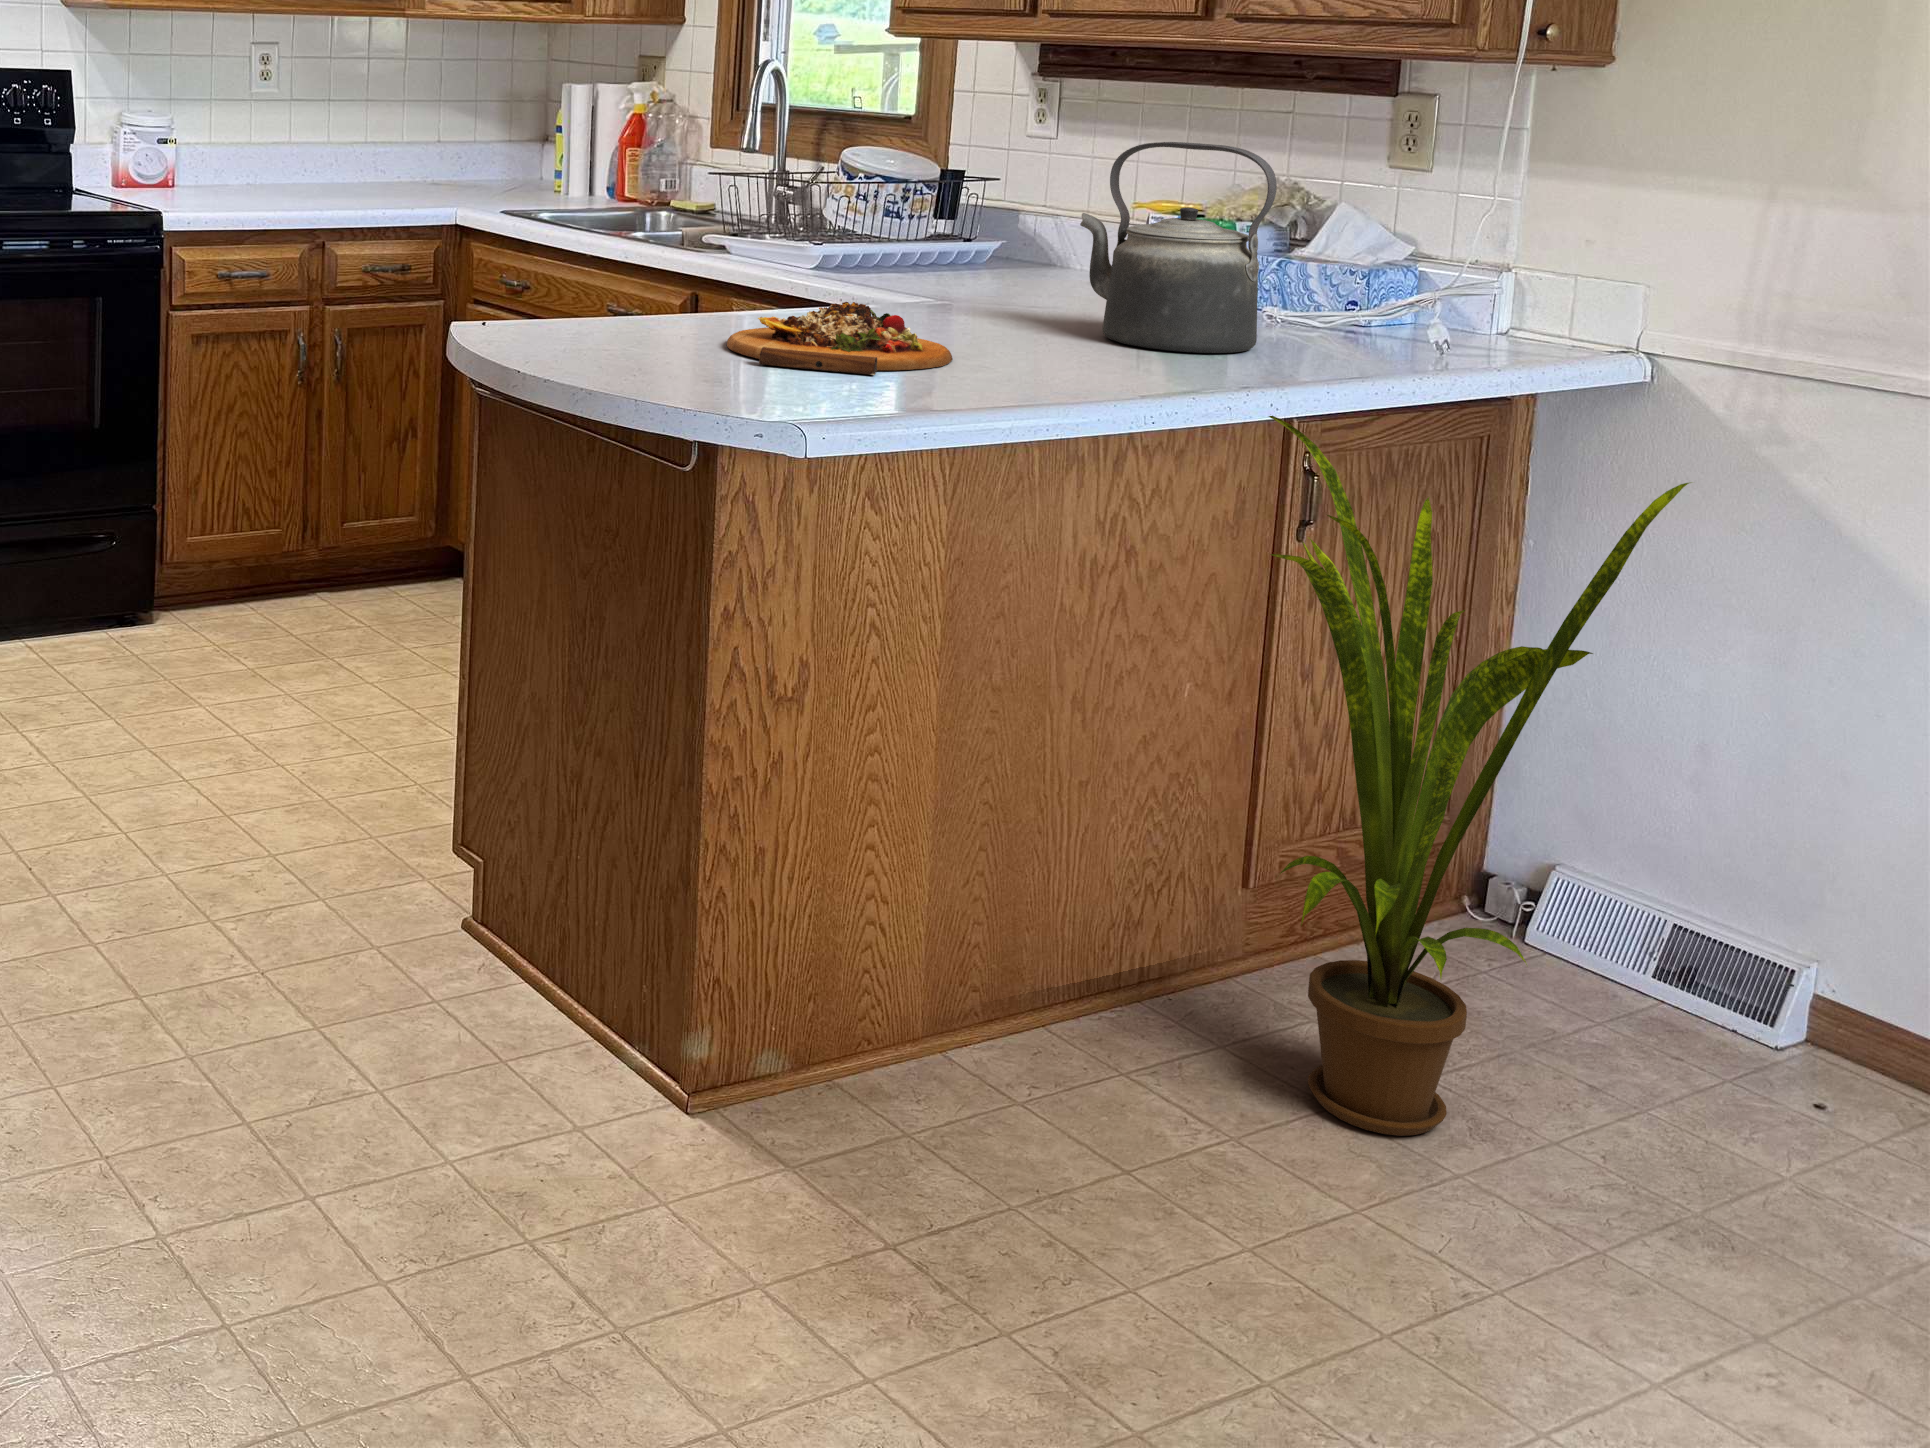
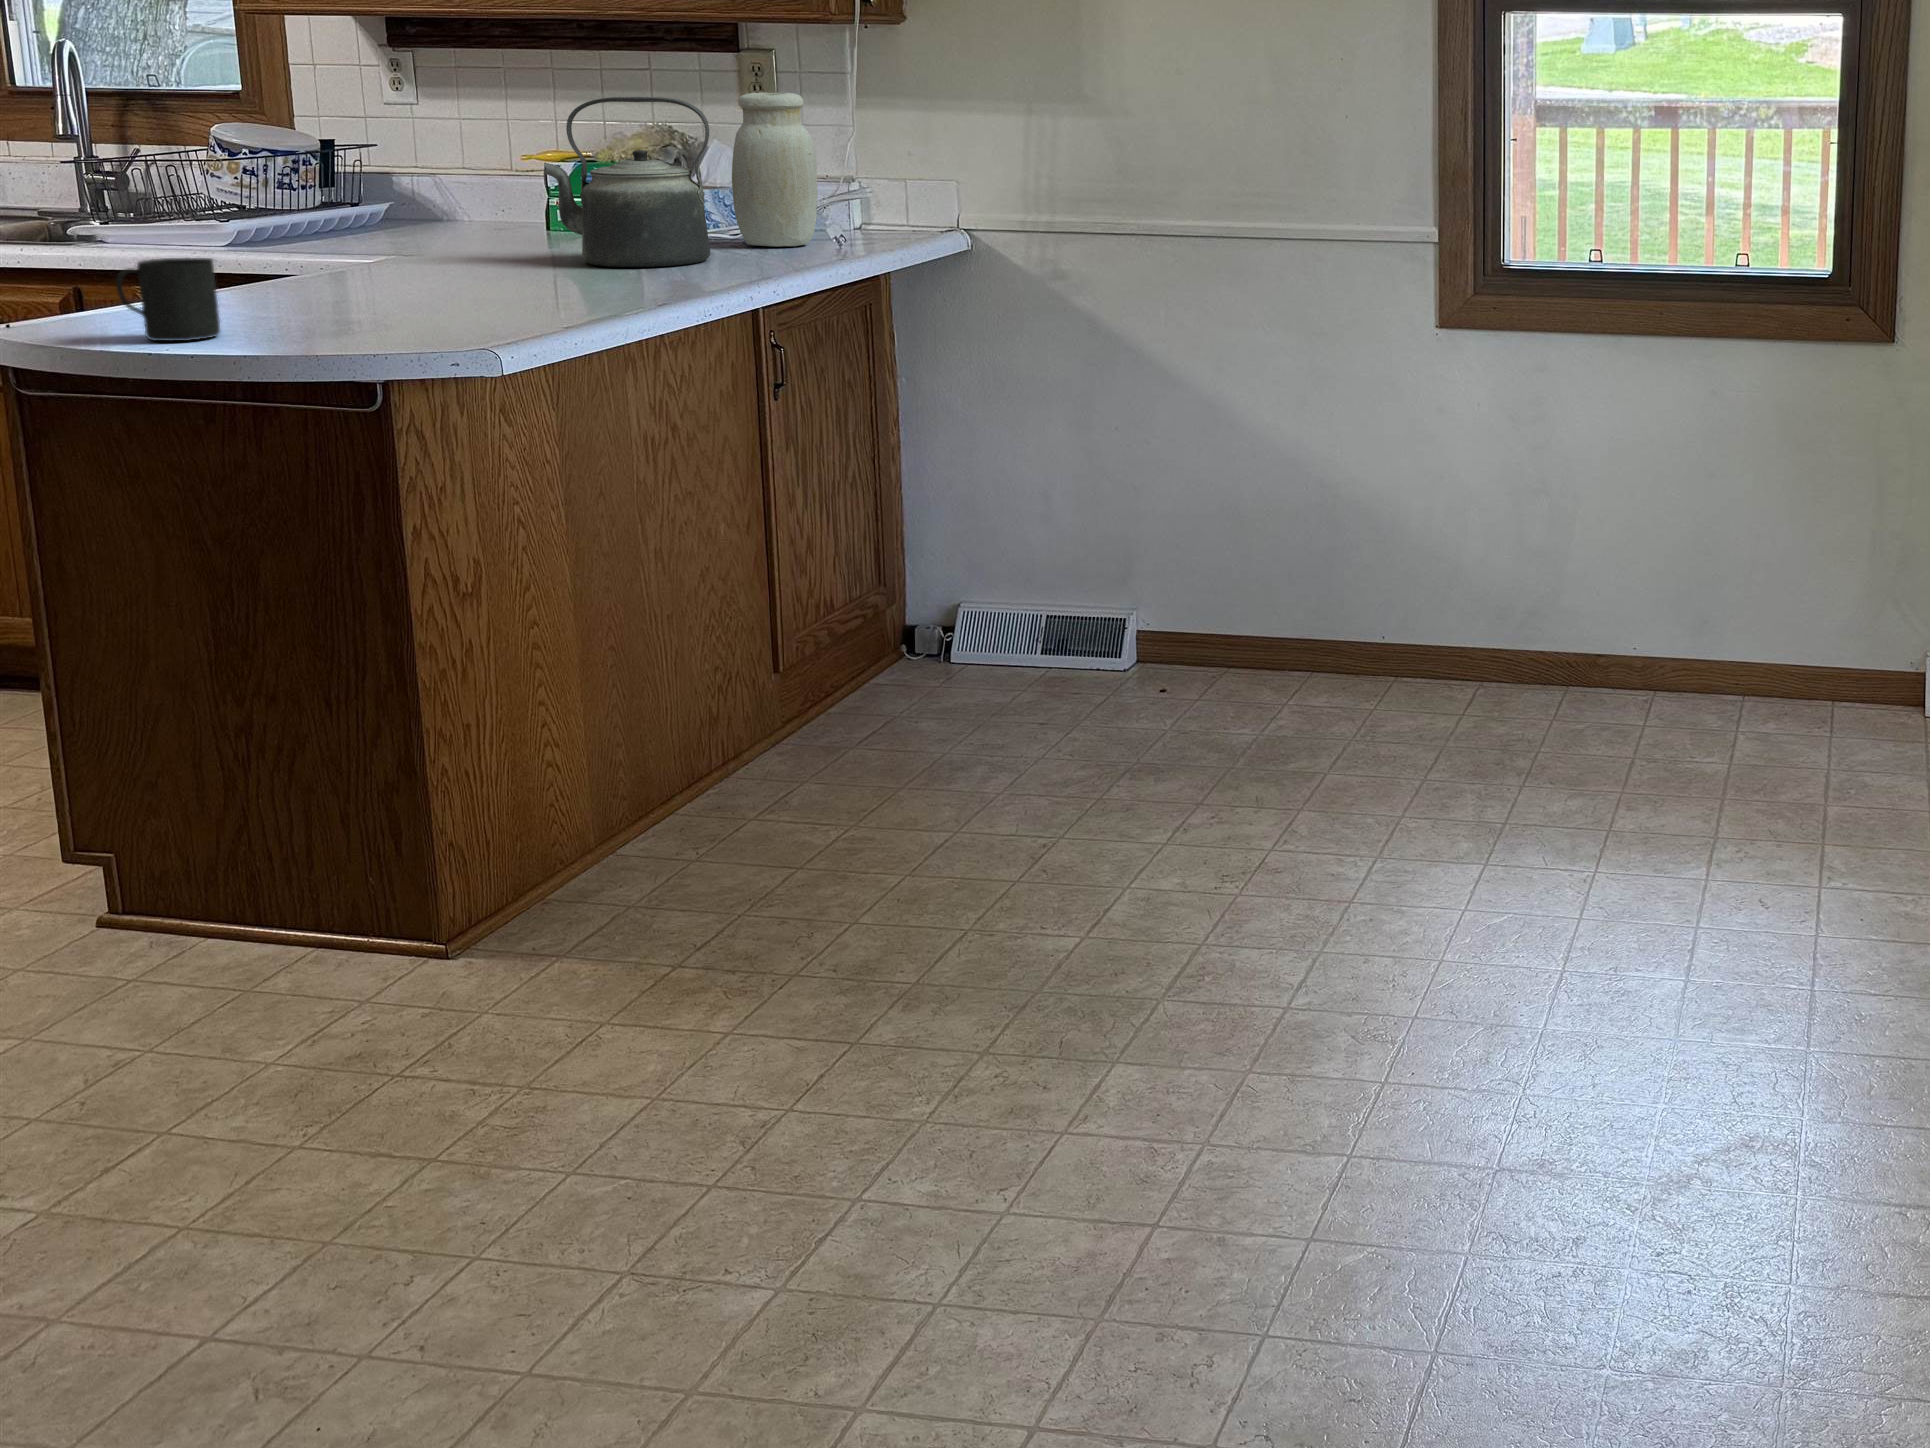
jar: none [1319,147,1438,347] -> present [732,92,818,246]
mug: none [539,279,629,368] -> present [116,258,220,341]
cutting board: present [727,302,953,375] -> none [278,256,503,317]
house plant: present [1269,416,1691,1136] -> none [745,298,1051,791]

